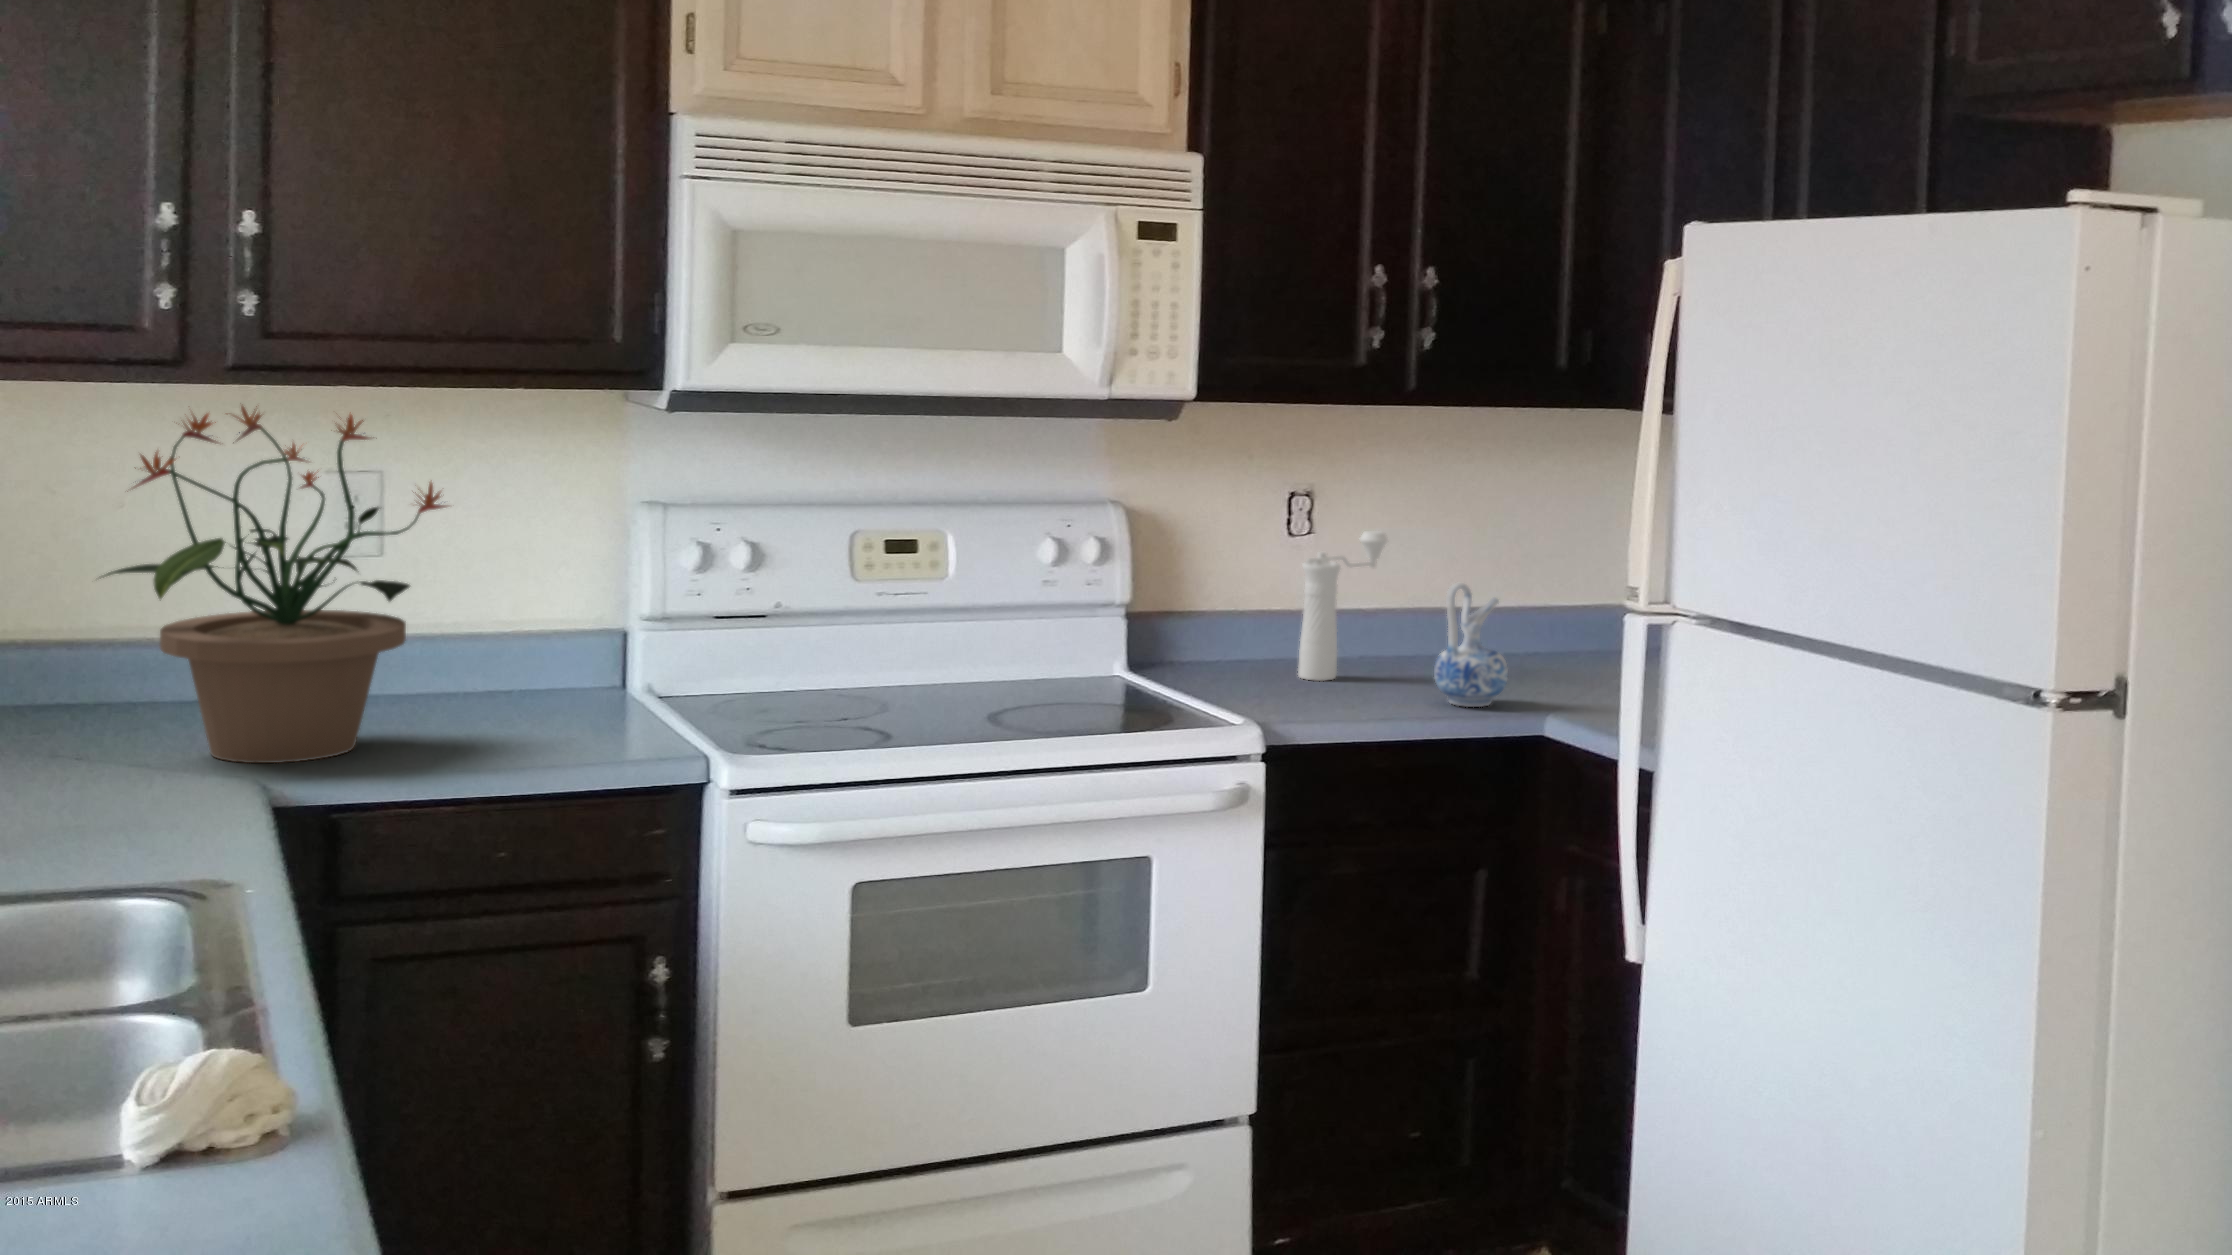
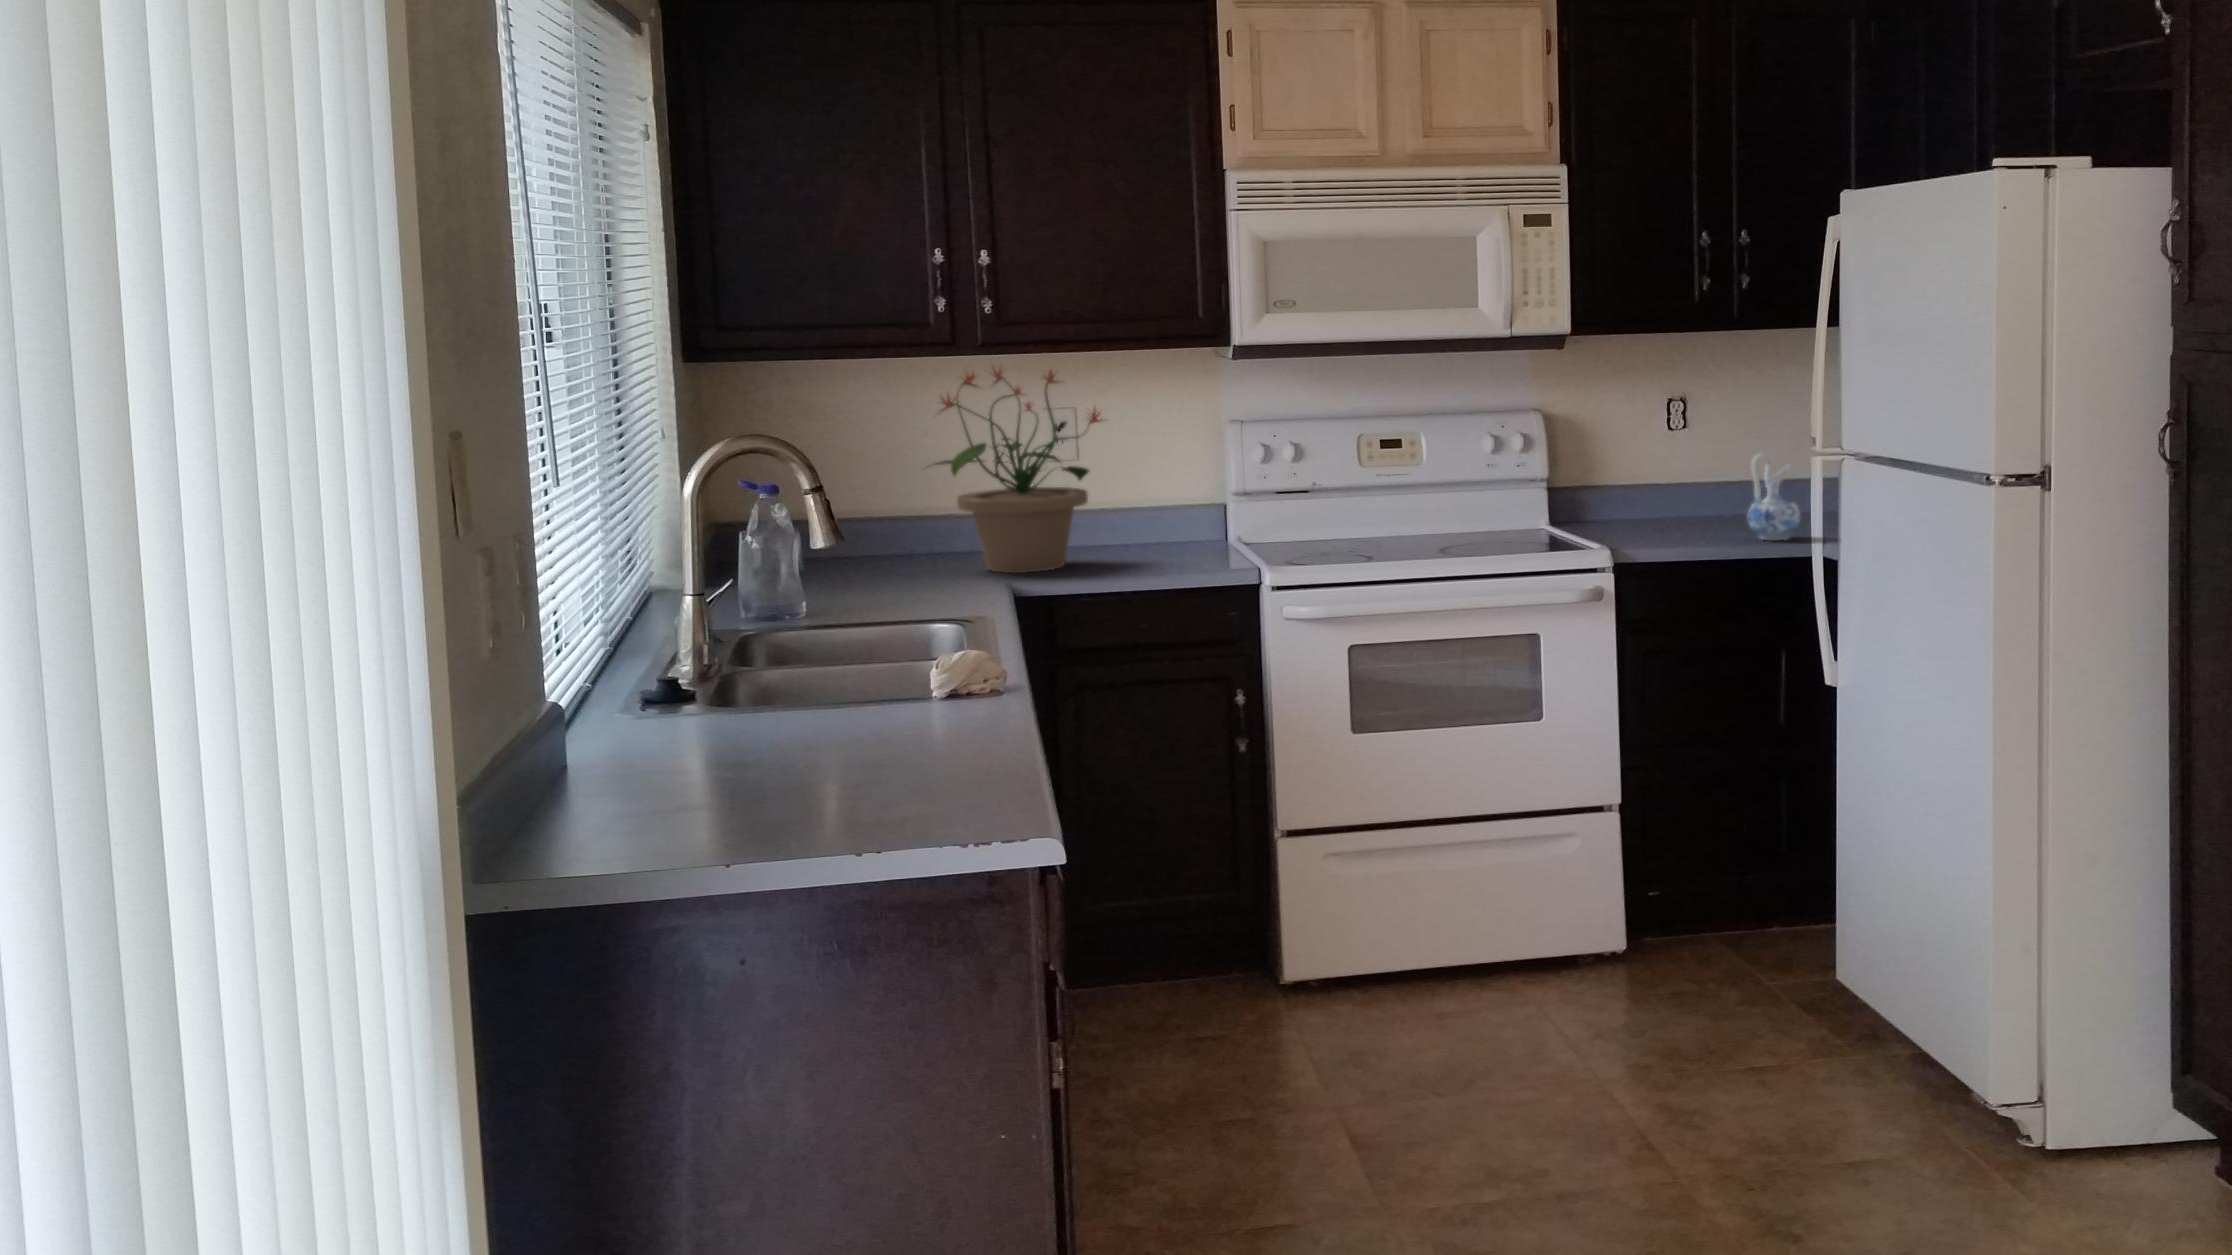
pepper mill: present [1298,531,1388,681] -> none [1666,423,1732,529]

